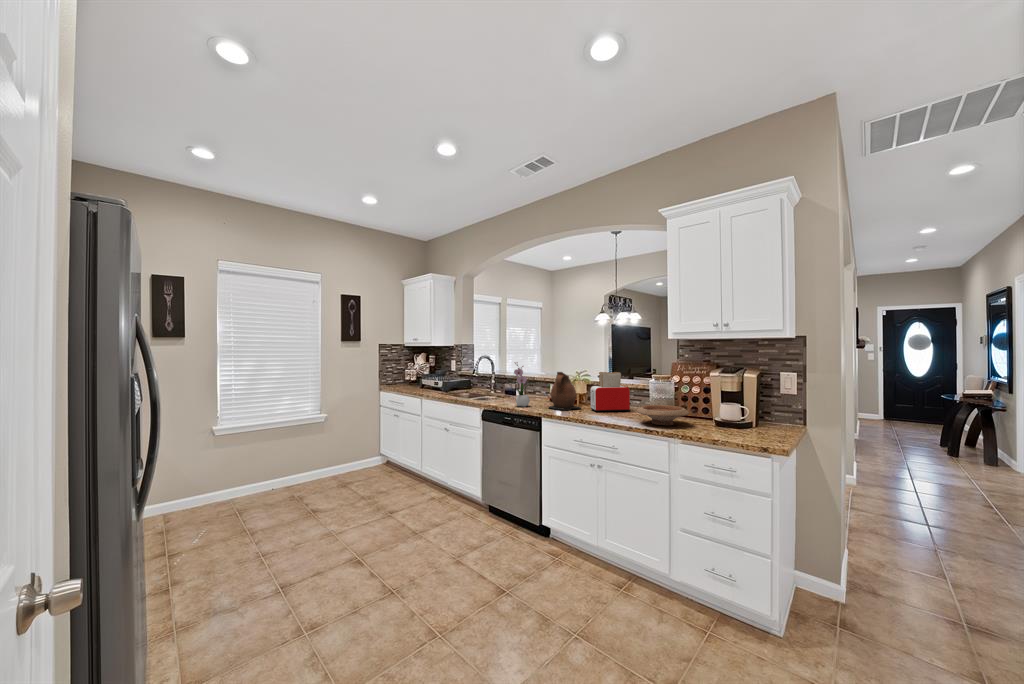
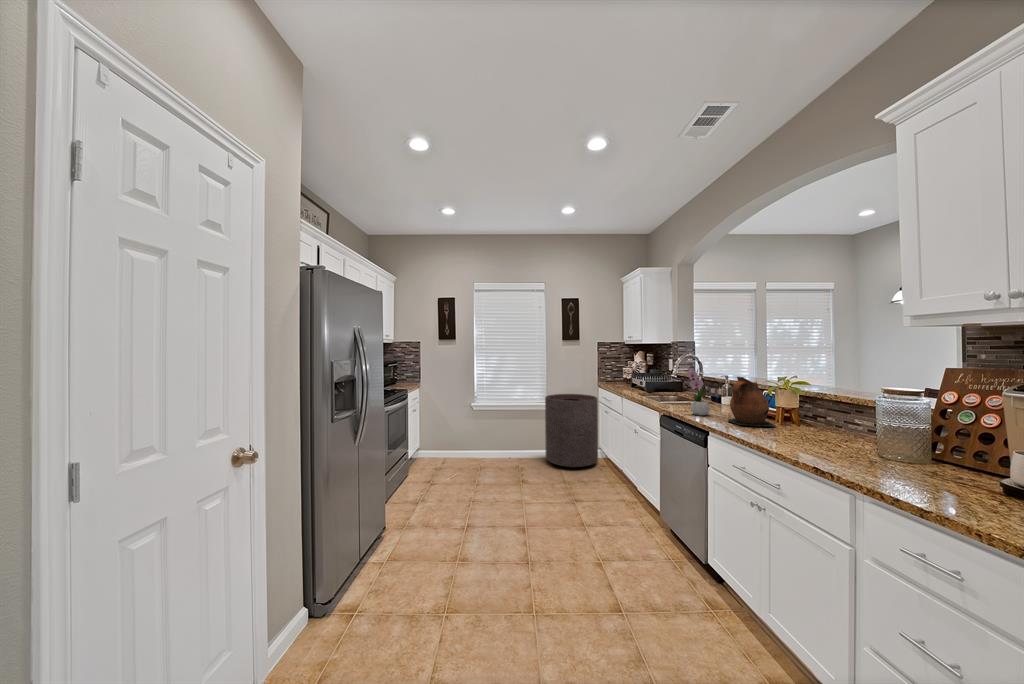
toaster: present [590,372,630,412] -> none [782,380,852,441]
trash can: none [326,402,389,486] -> present [545,394,598,467]
wooden bowl: present [637,405,689,425] -> none [820,436,930,473]

